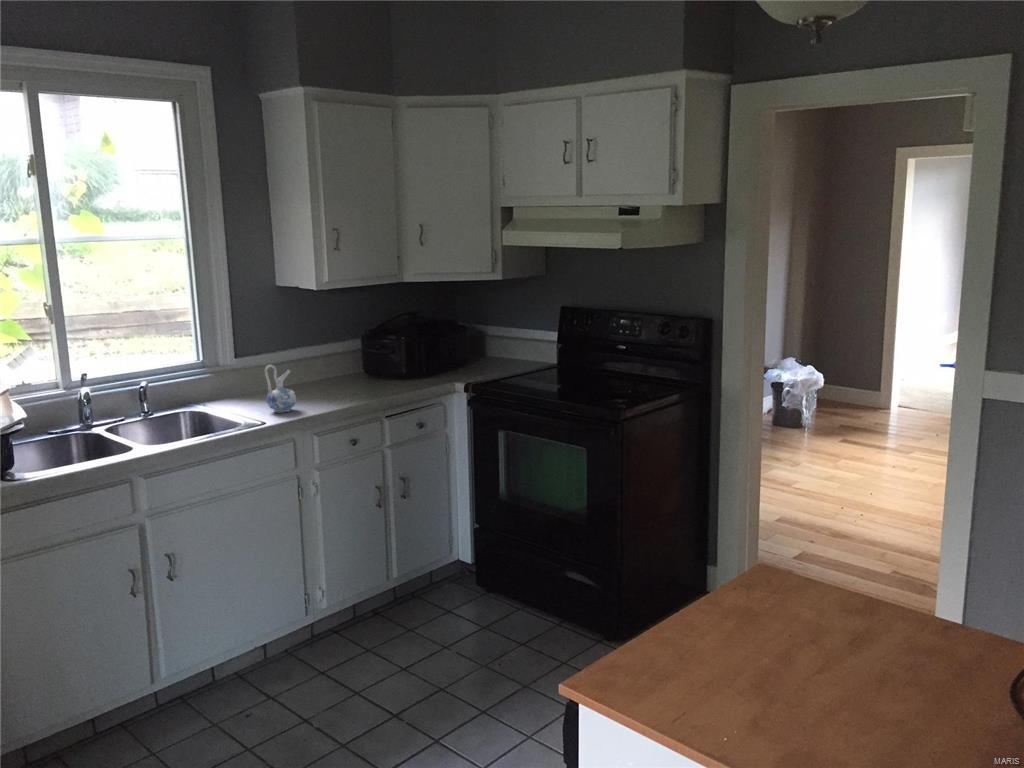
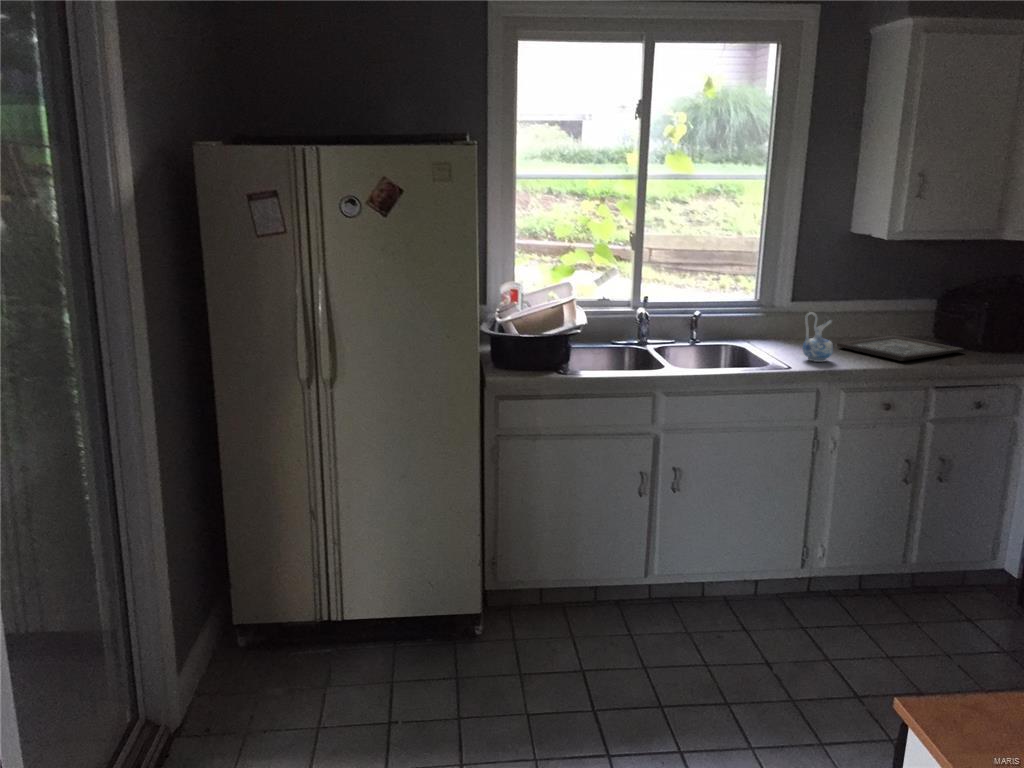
tray: none [291,376,396,398] -> present [837,335,964,361]

